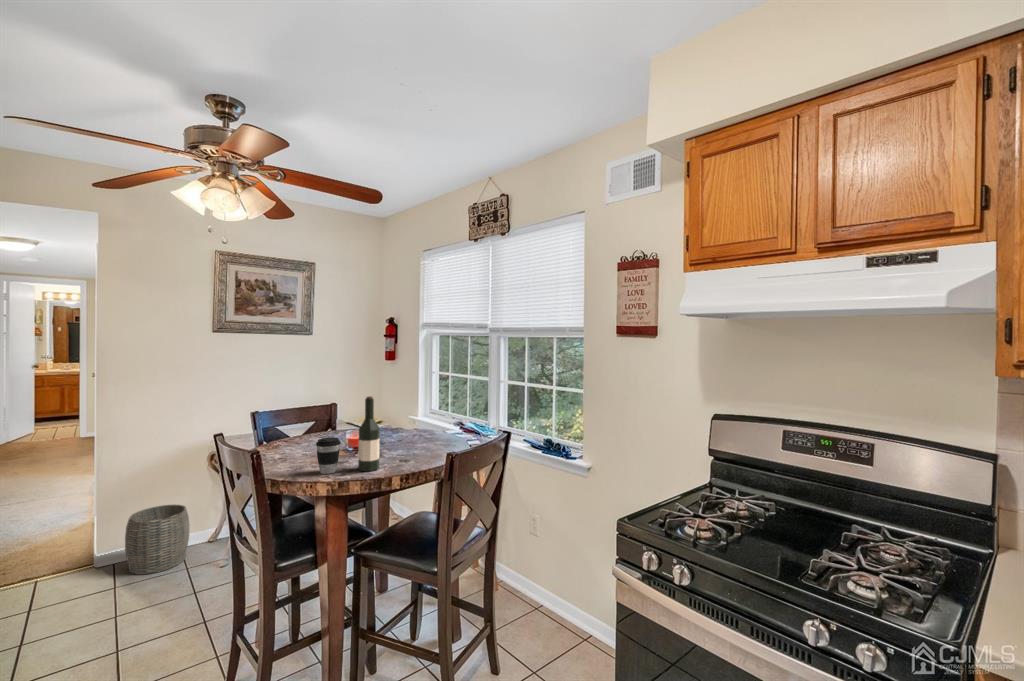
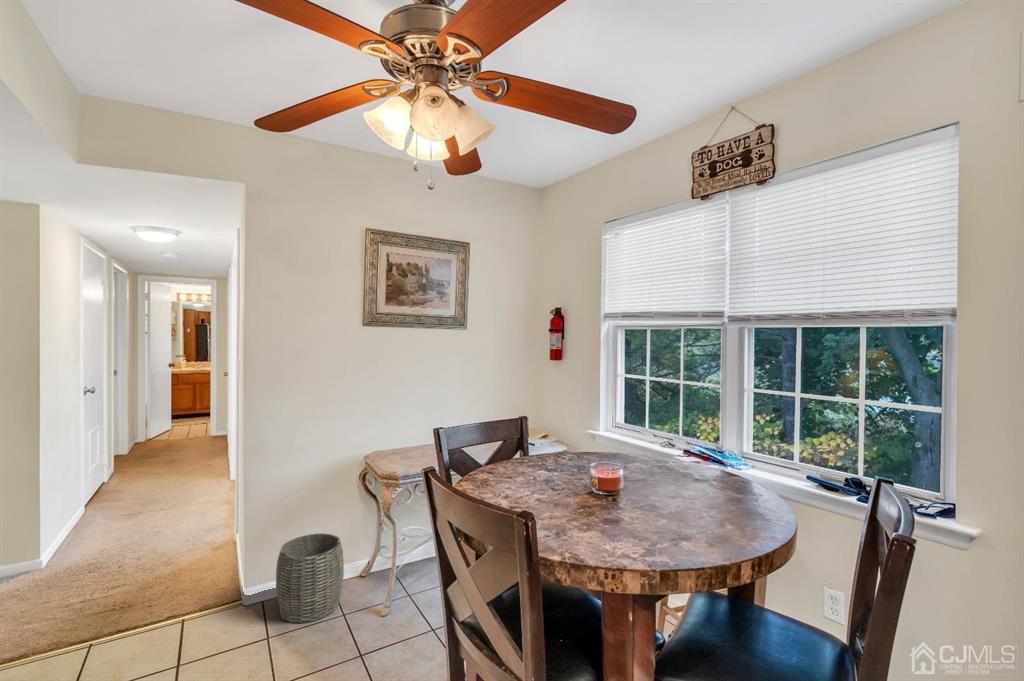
wine bottle: present [358,396,380,471] -> none [657,418,693,546]
coffee cup: present [316,437,341,474] -> none [597,485,635,548]

